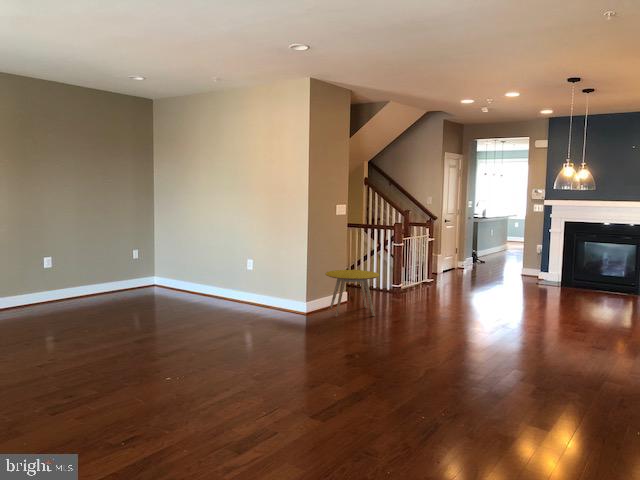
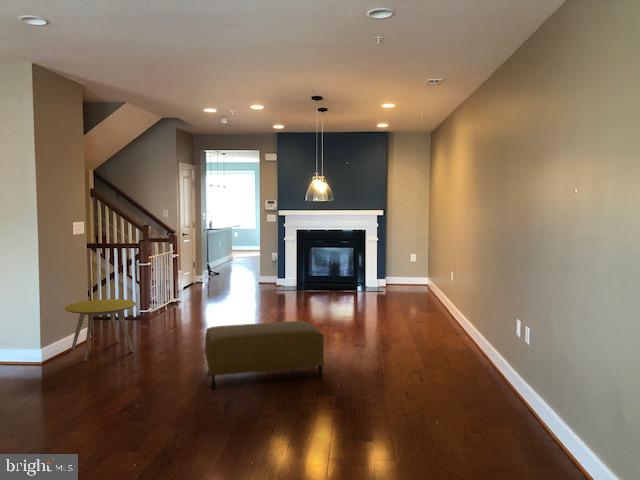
ottoman: none [421,301,536,365] -> present [205,321,324,389]

